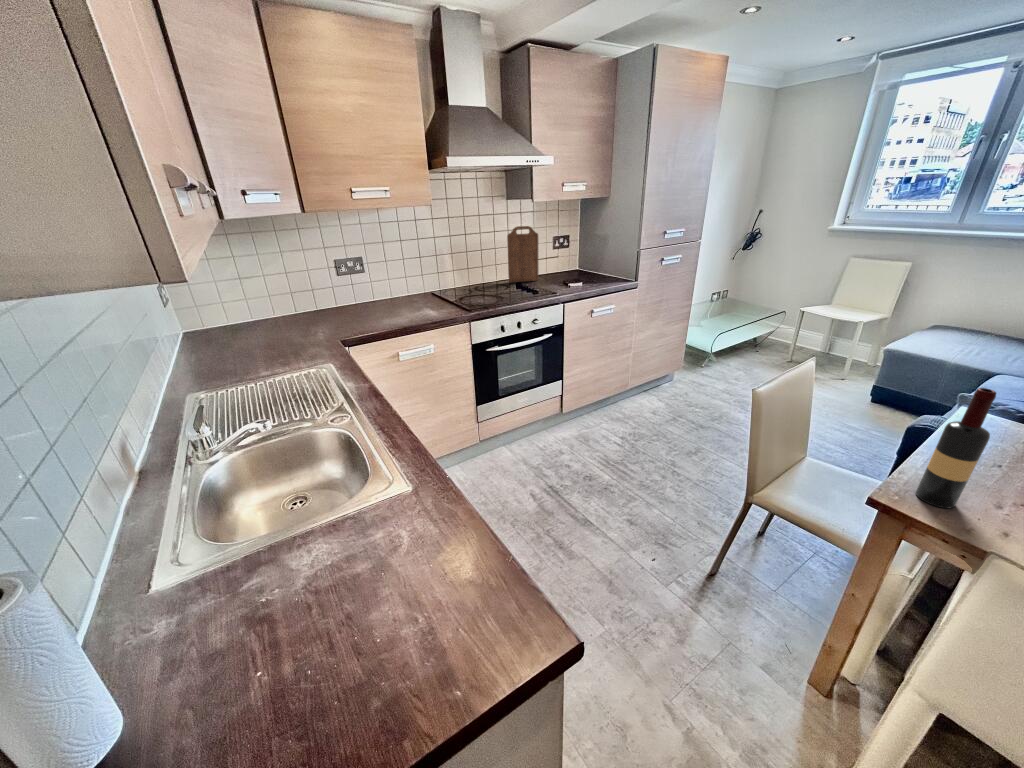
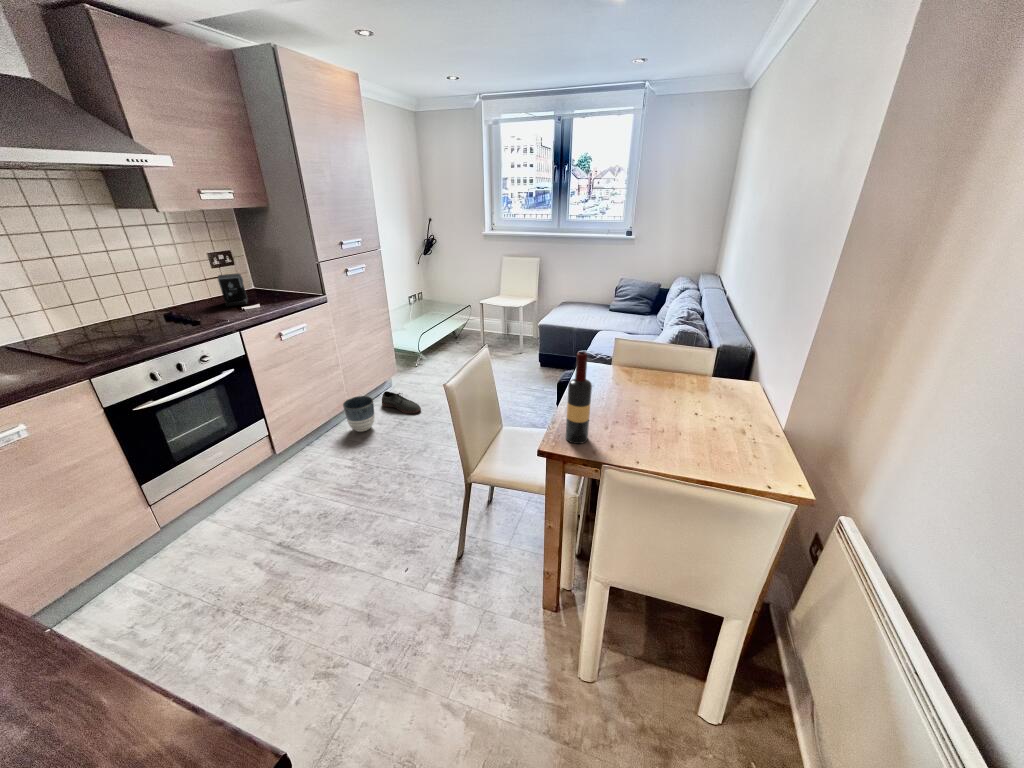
cutting board: present [507,226,539,282] -> none [131,242,200,315]
coffee maker: none [556,255,597,282] -> present [217,274,279,306]
planter: none [623,383,653,417] -> present [343,396,375,432]
shoe: none [658,385,698,415] -> present [382,391,421,413]

